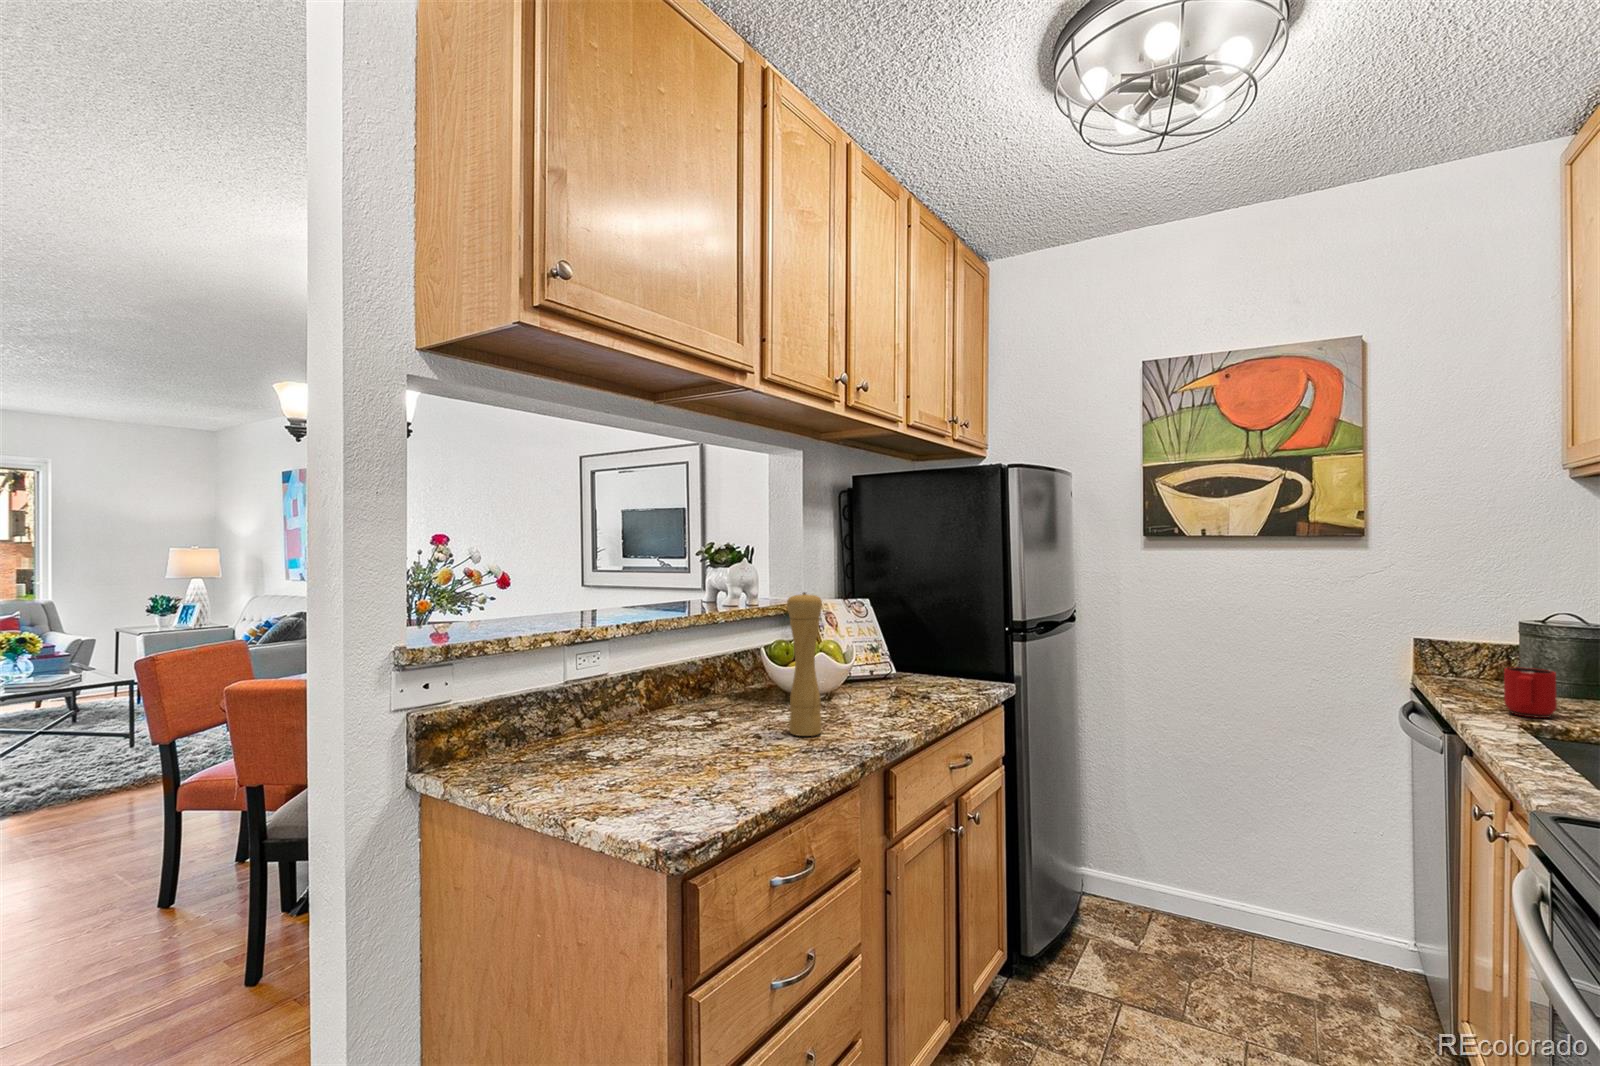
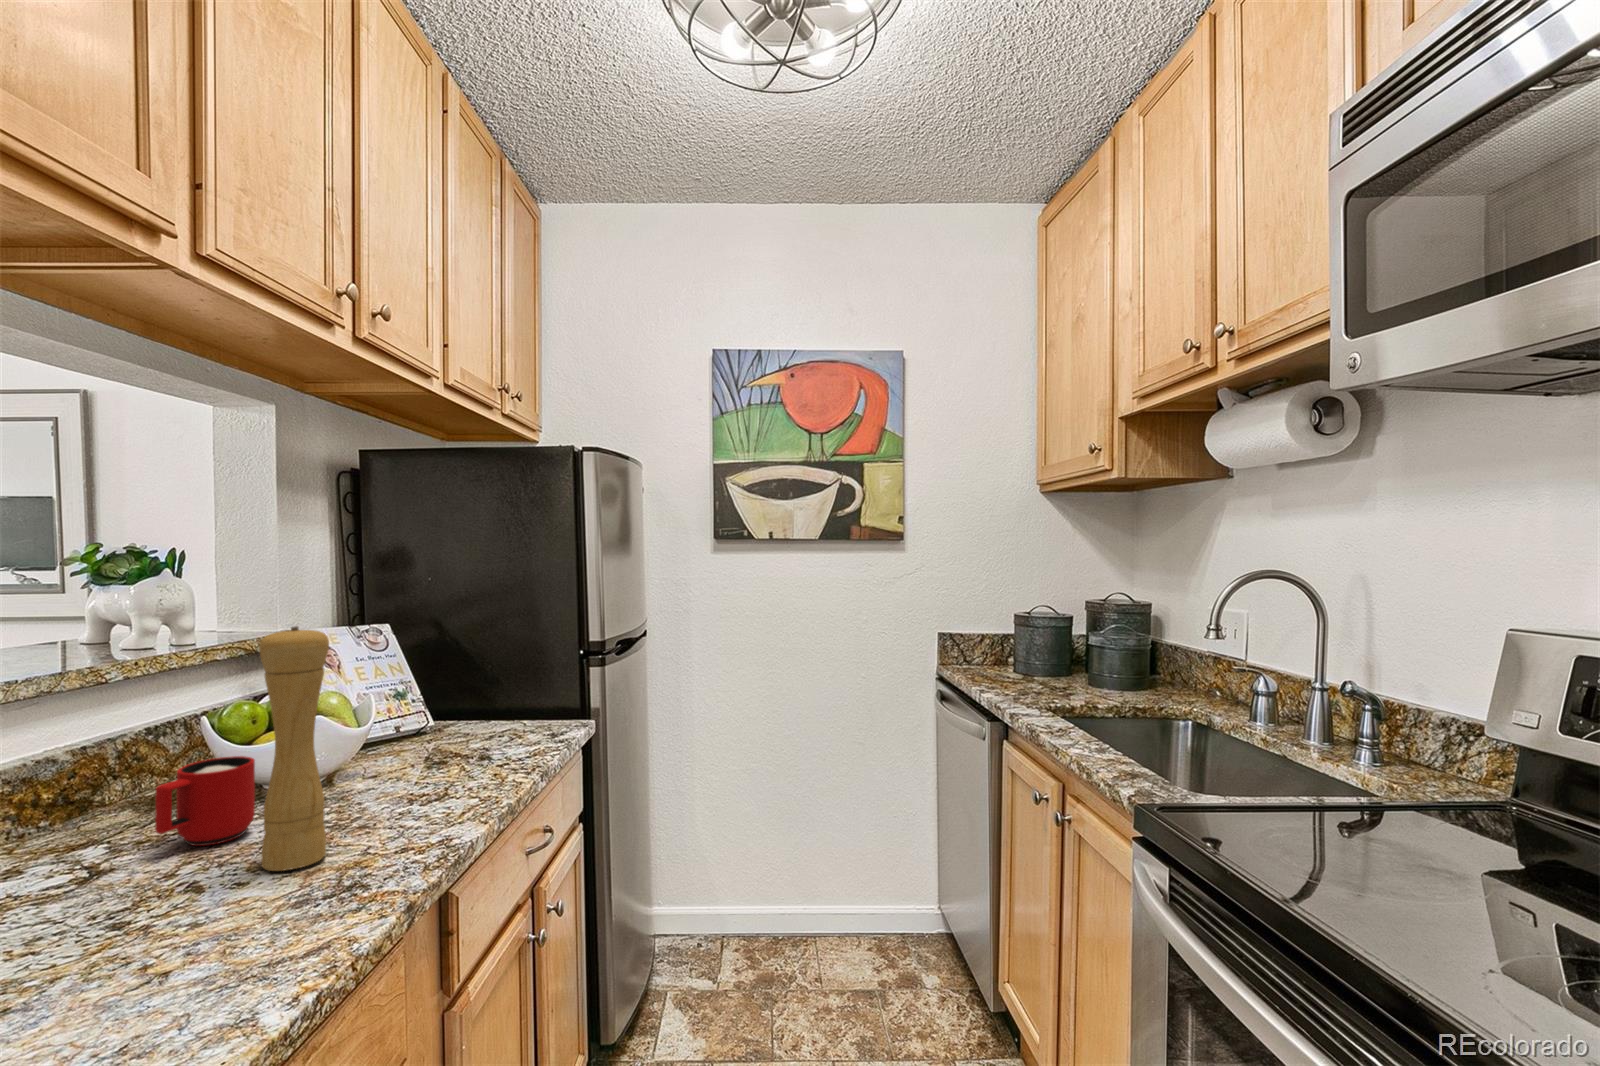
mug: present [1504,667,1557,718] -> present [155,756,255,846]

